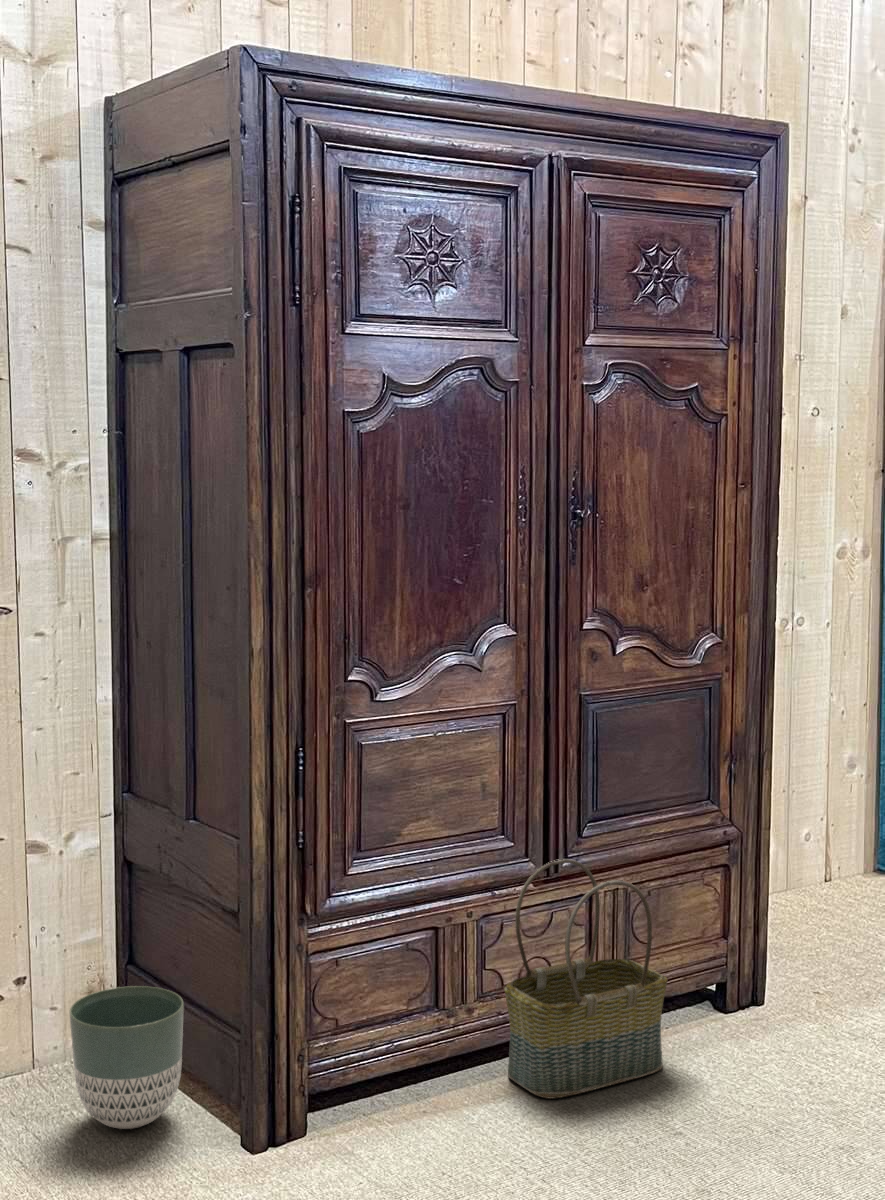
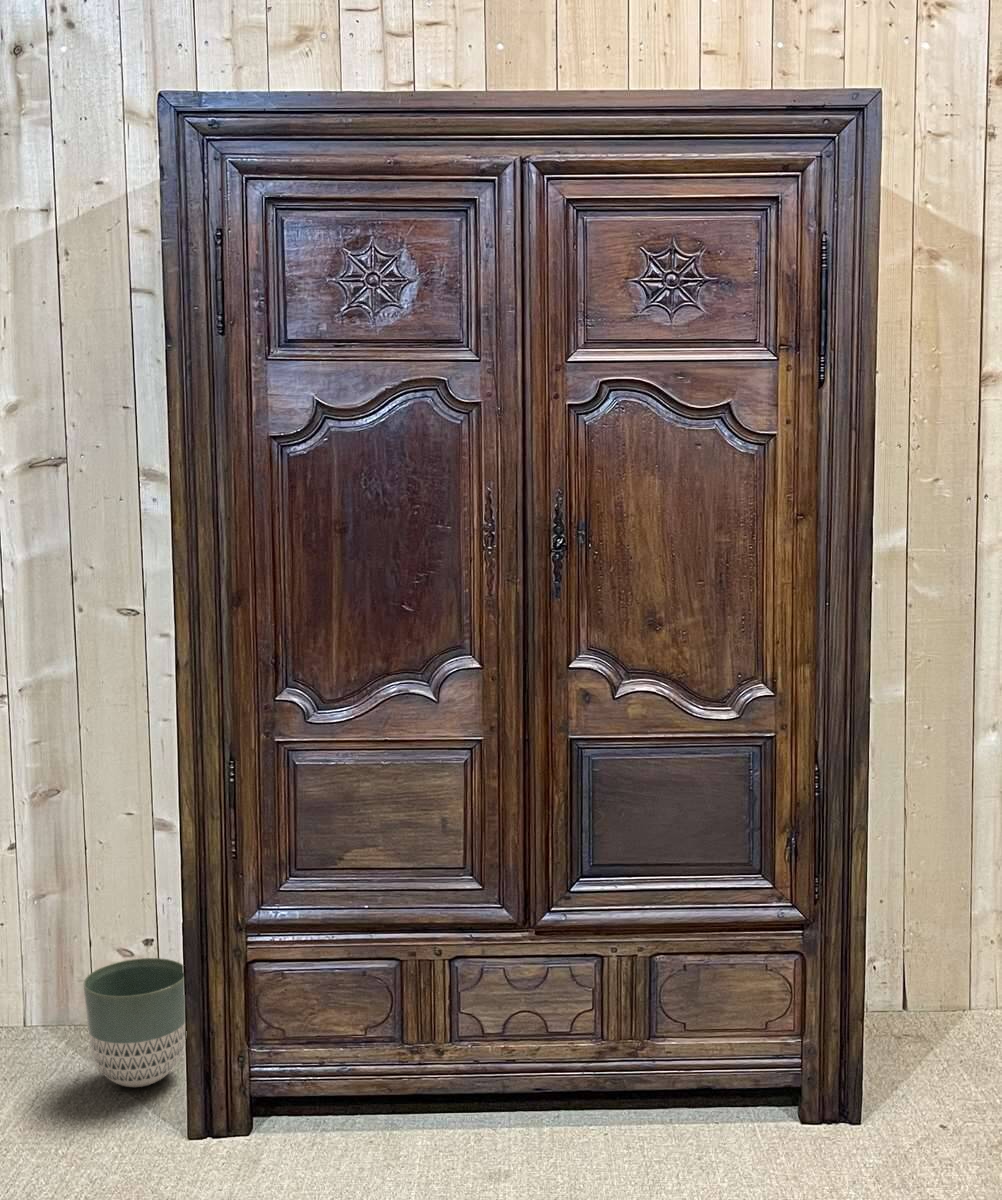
basket: present [504,859,667,1099] -> none [464,912,643,1168]

